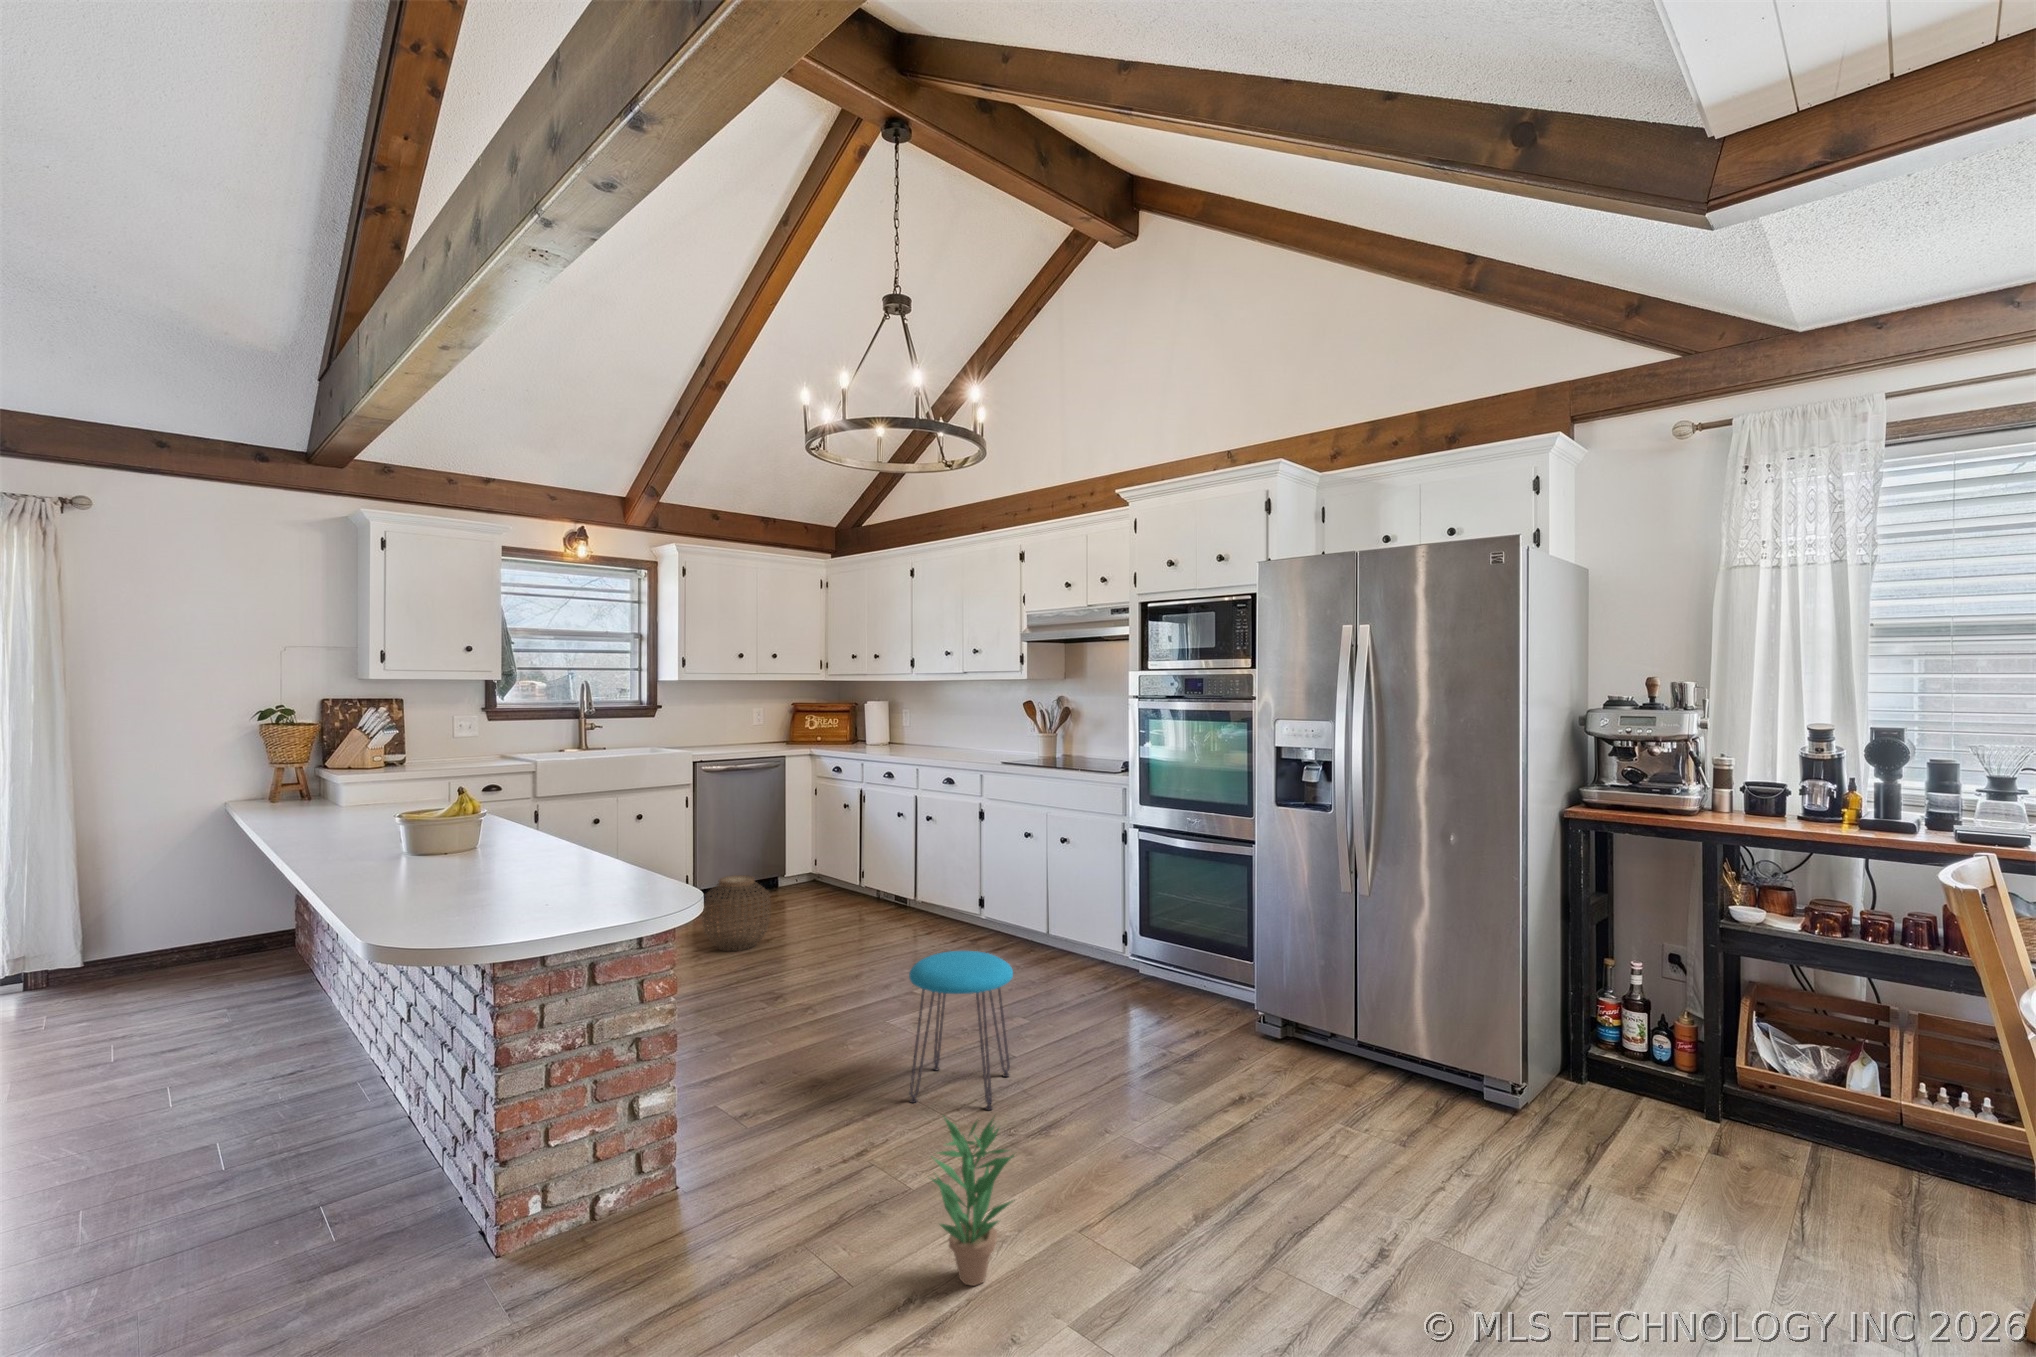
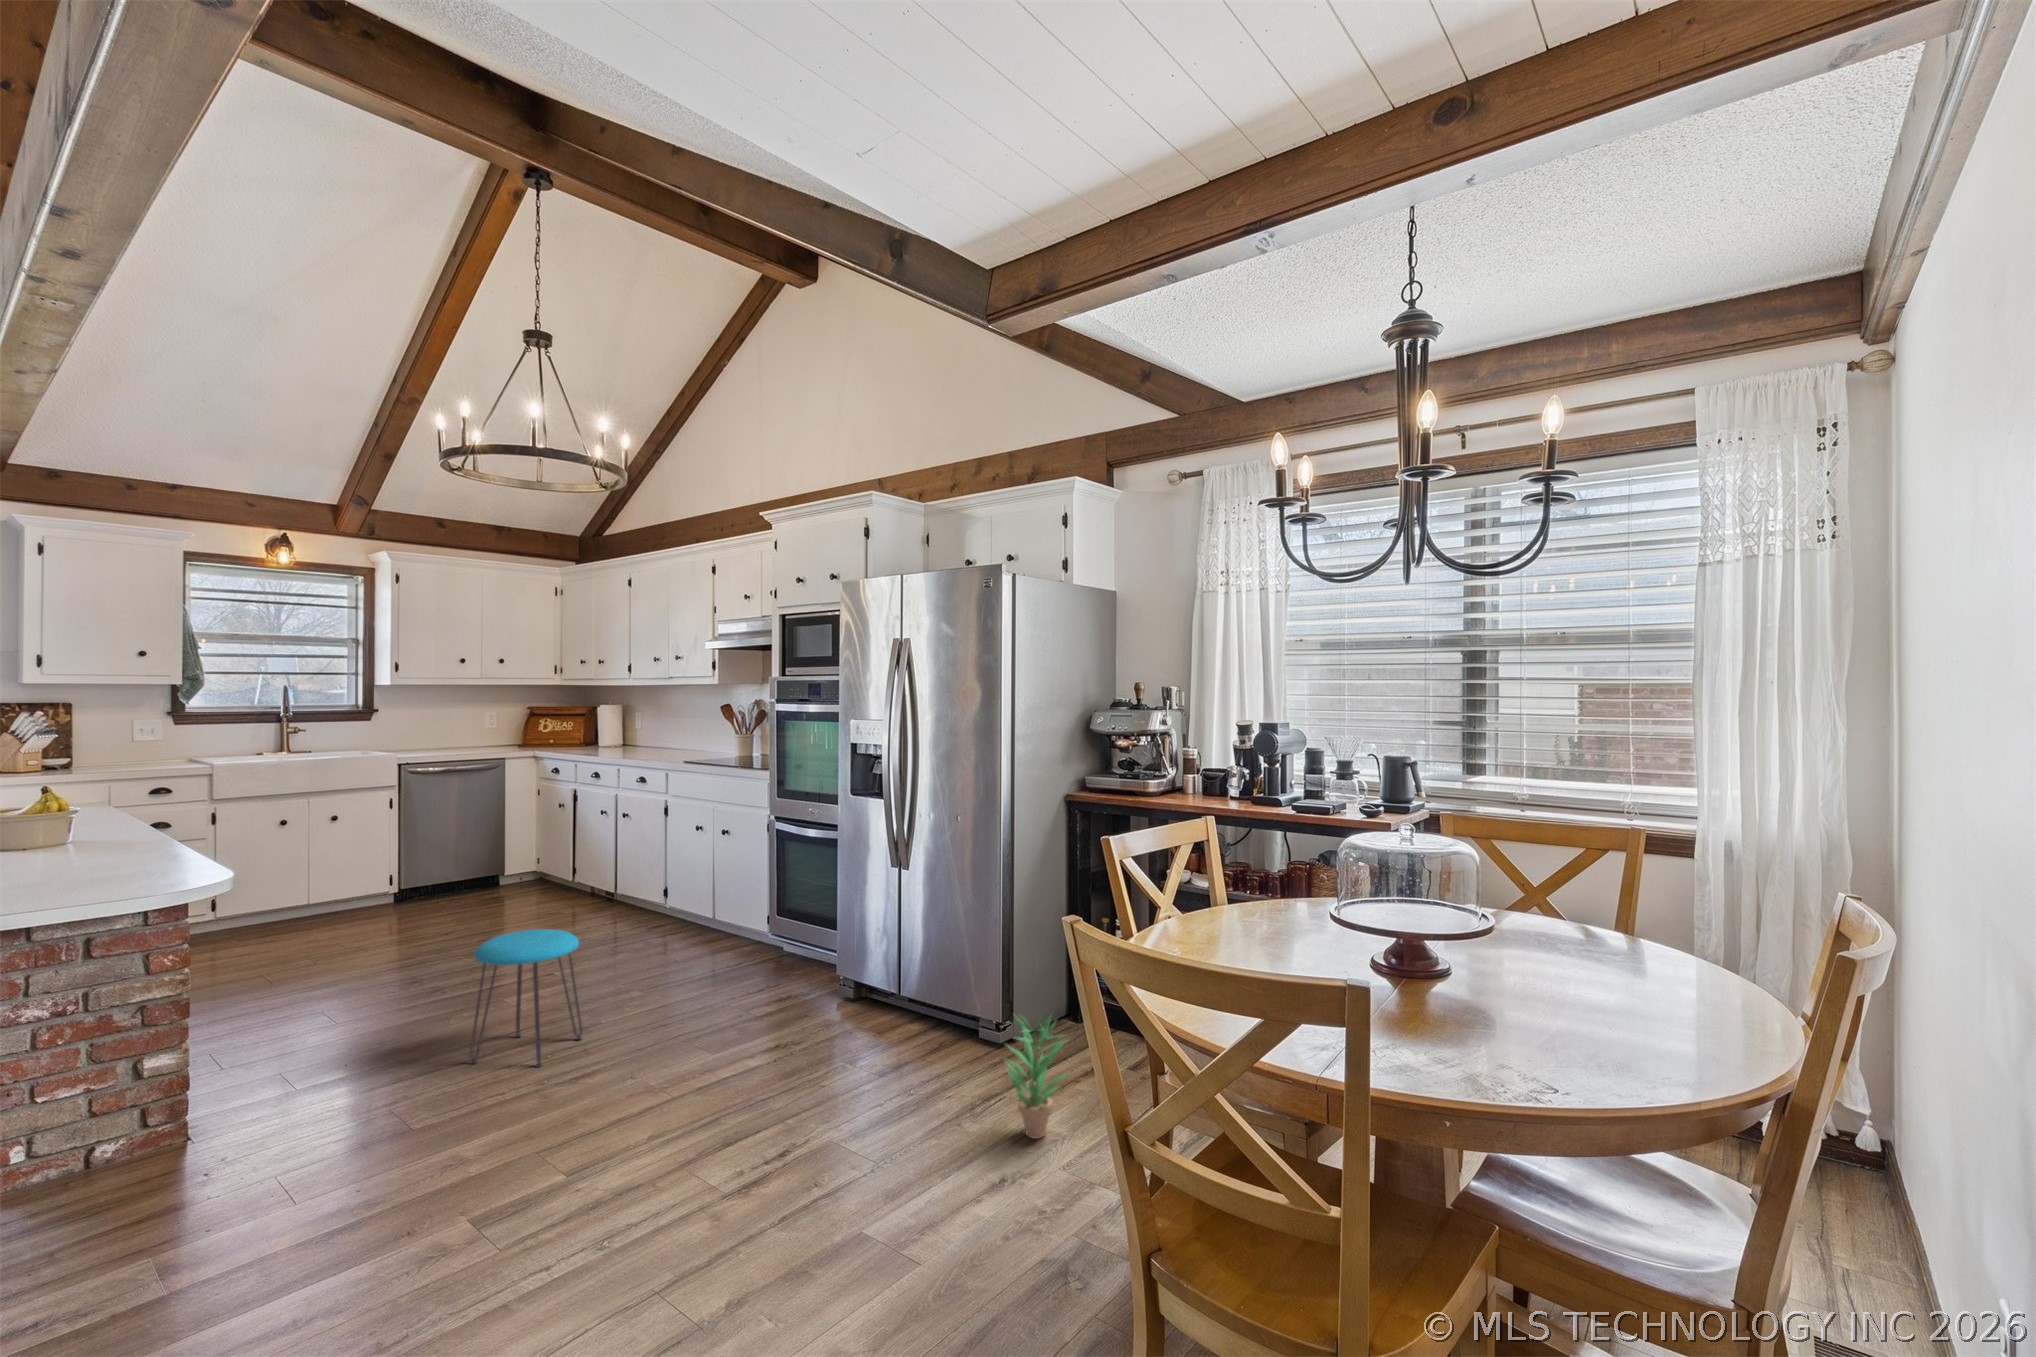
woven basket: present [703,875,771,951] -> none [374,871,448,944]
potted plant: present [931,1116,1014,1286] -> present [1007,1015,1068,1139]

